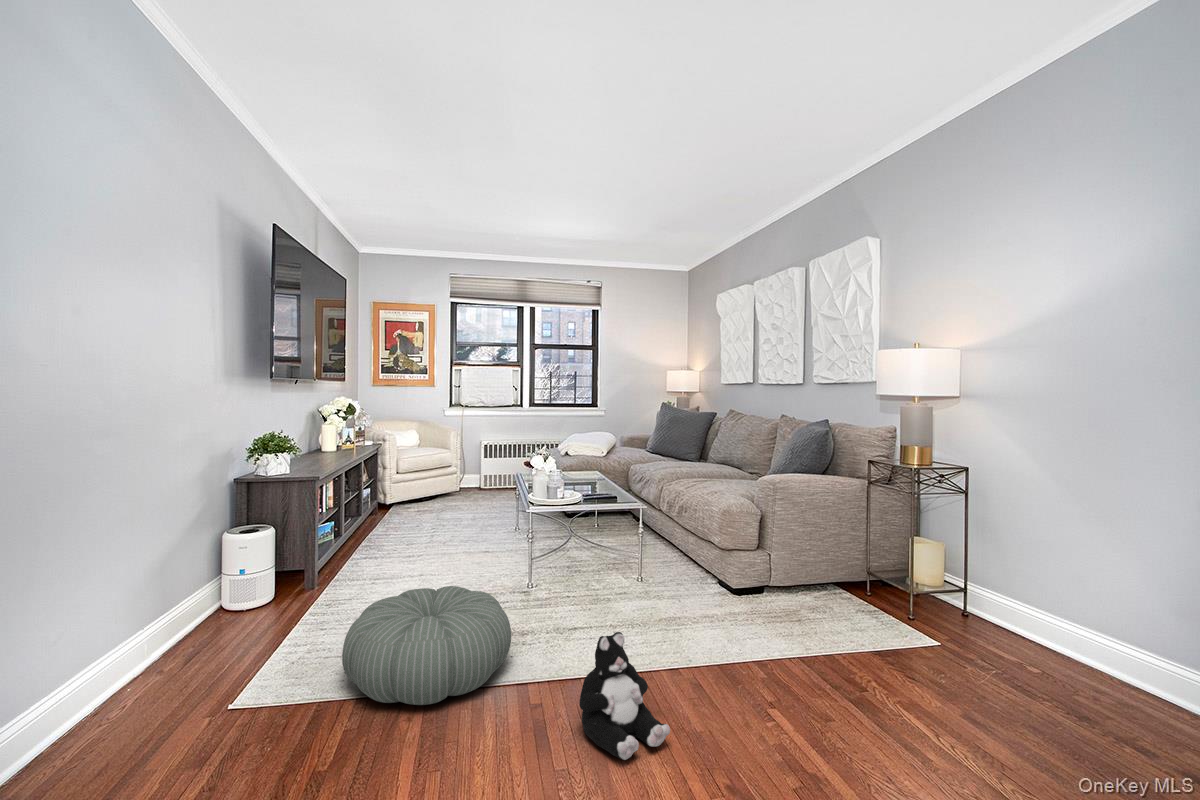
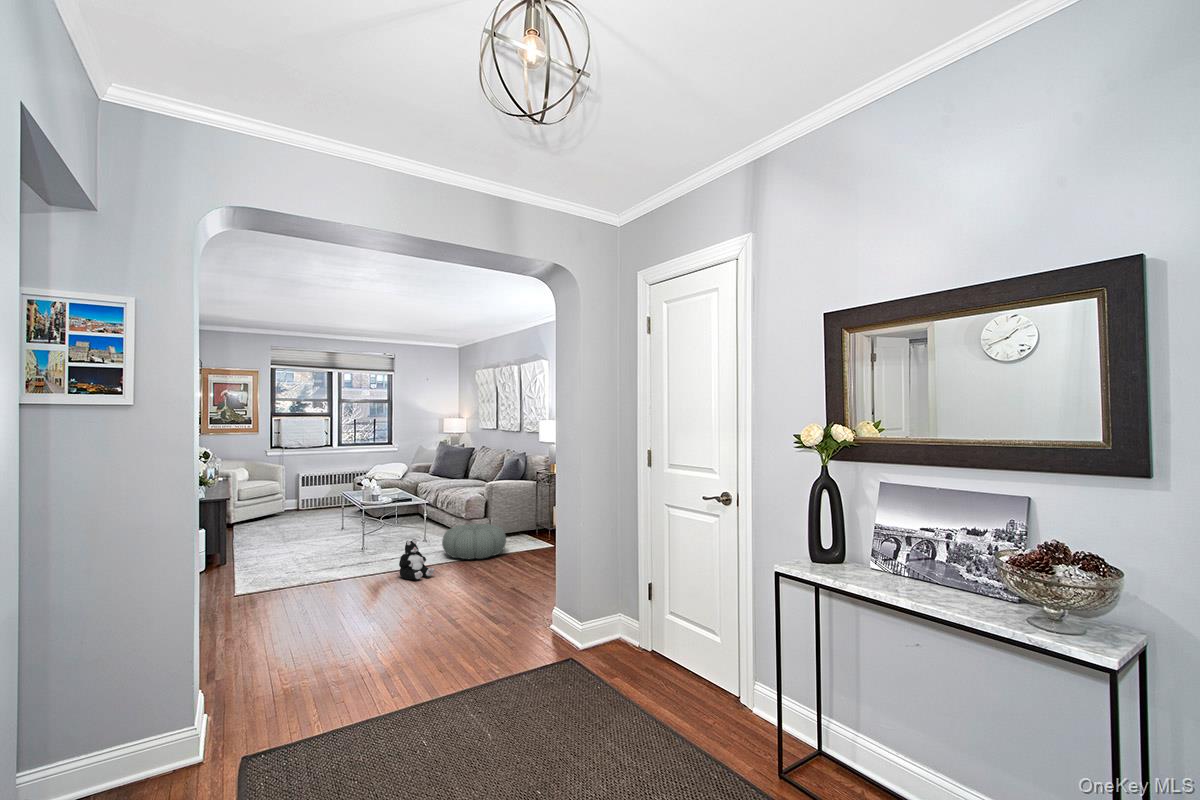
pouf: present [342,586,511,705] -> present [442,524,506,559]

